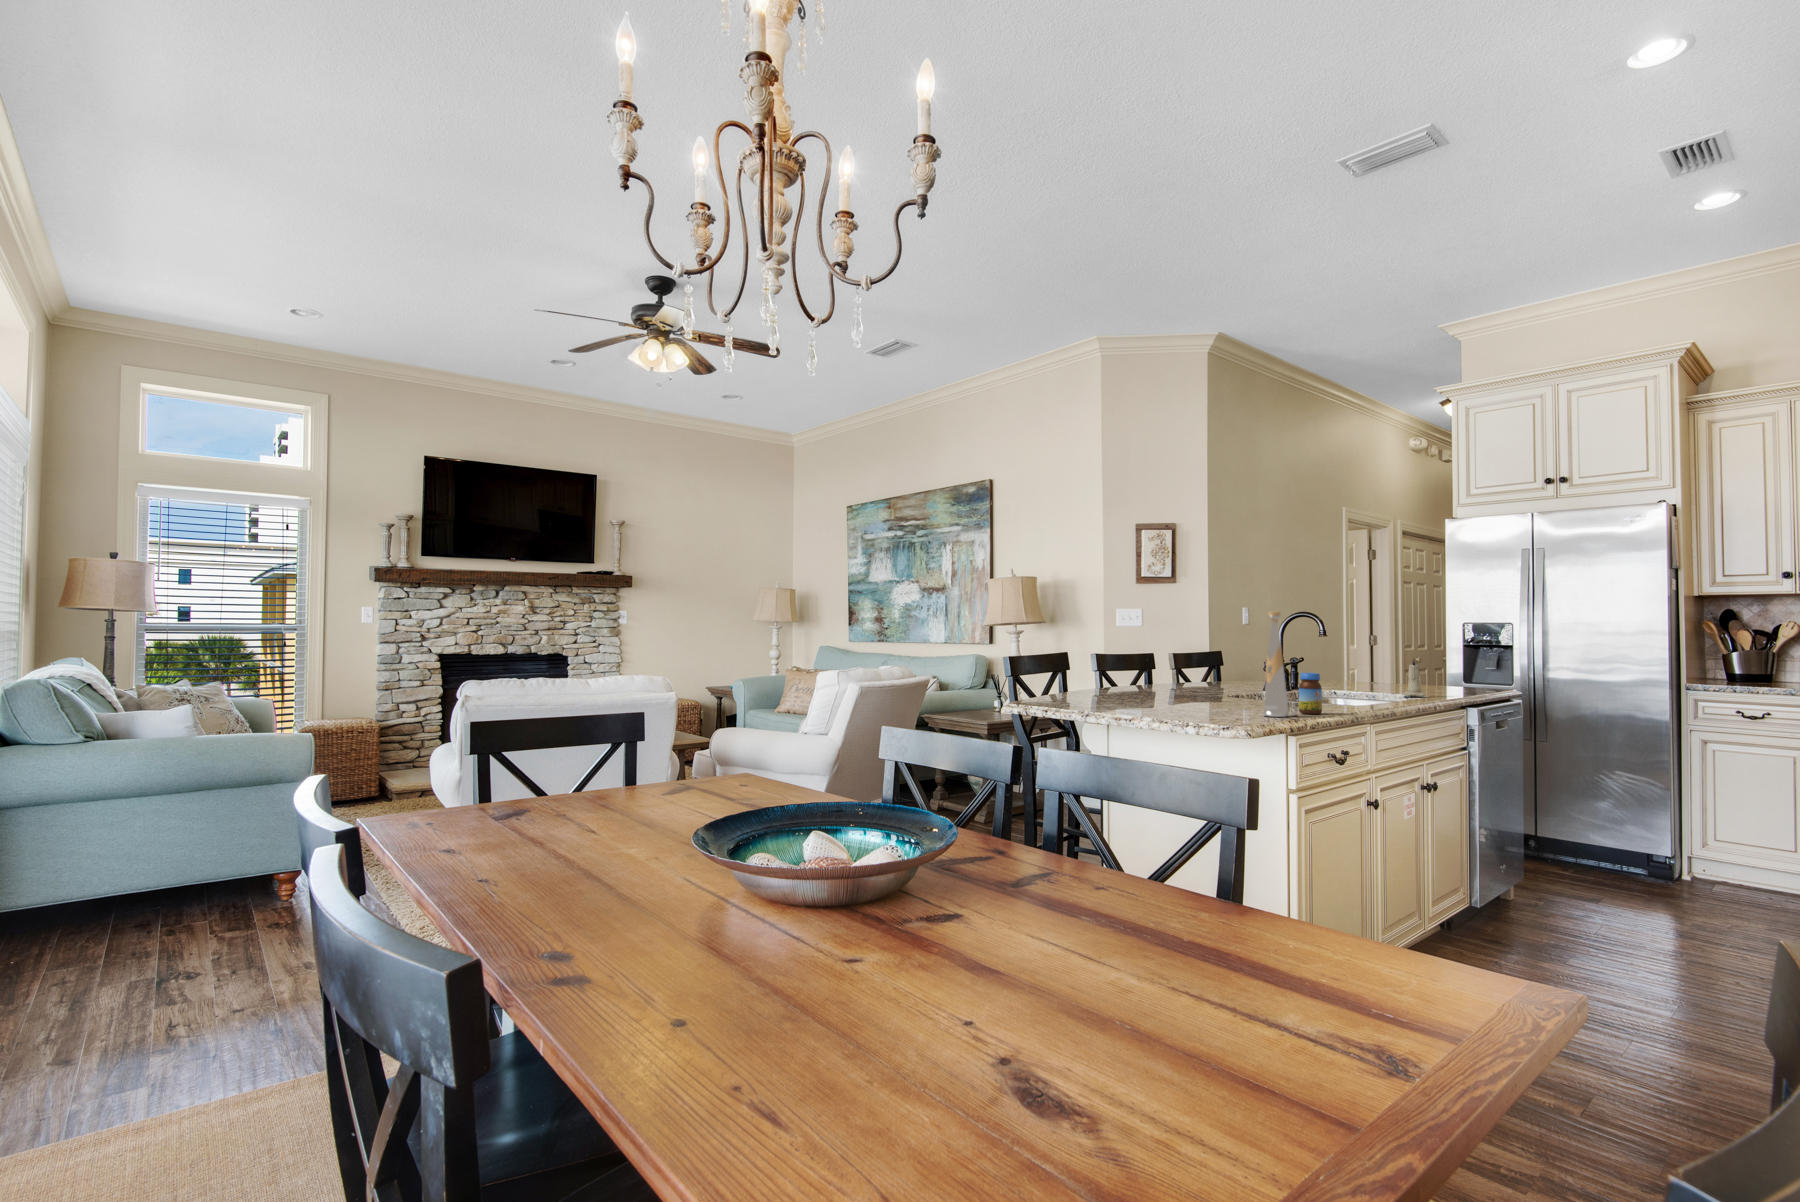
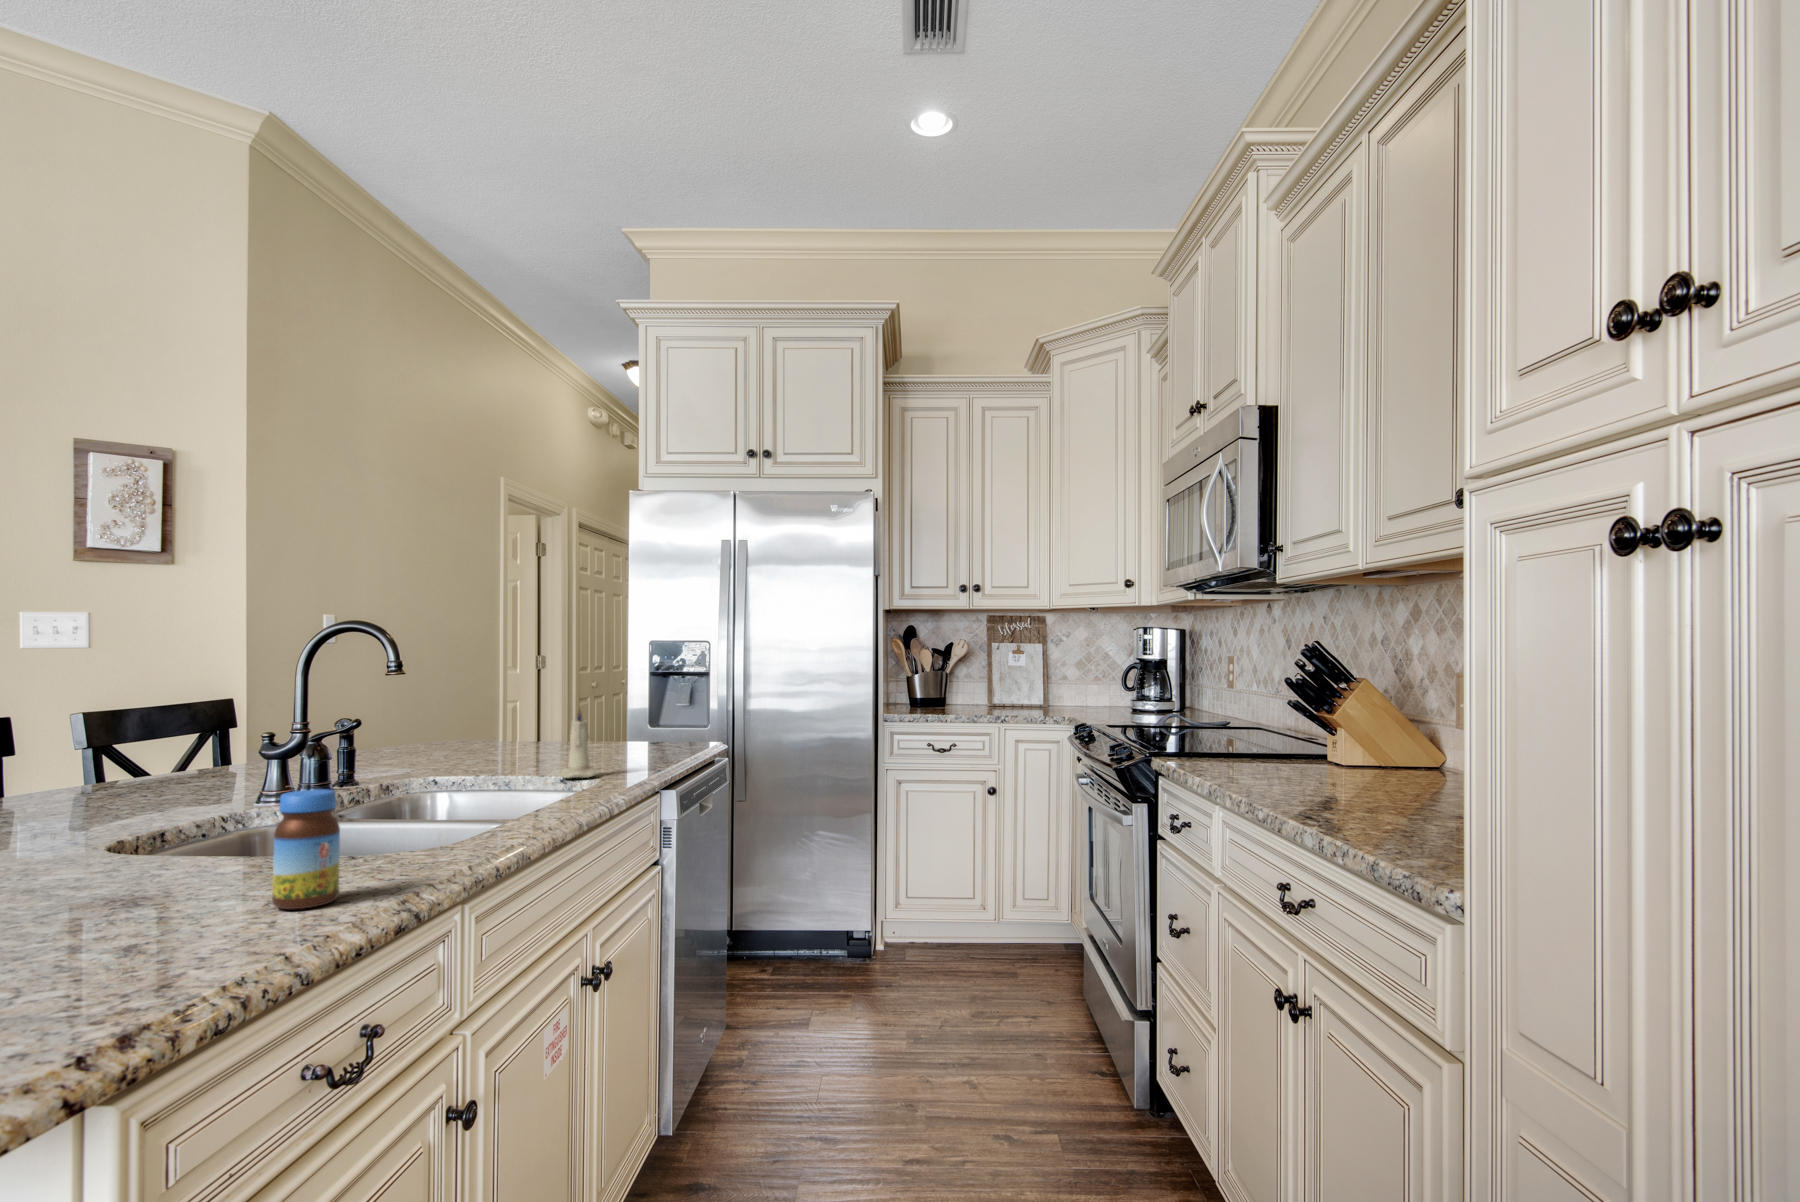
bottle: present [1263,612,1289,717] -> none [121,623,214,957]

